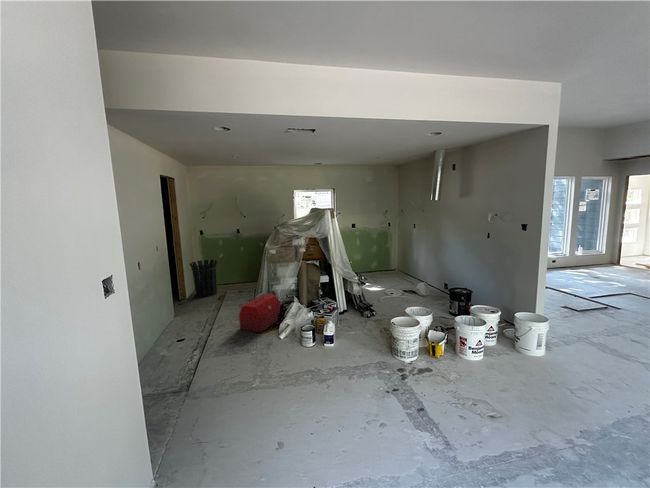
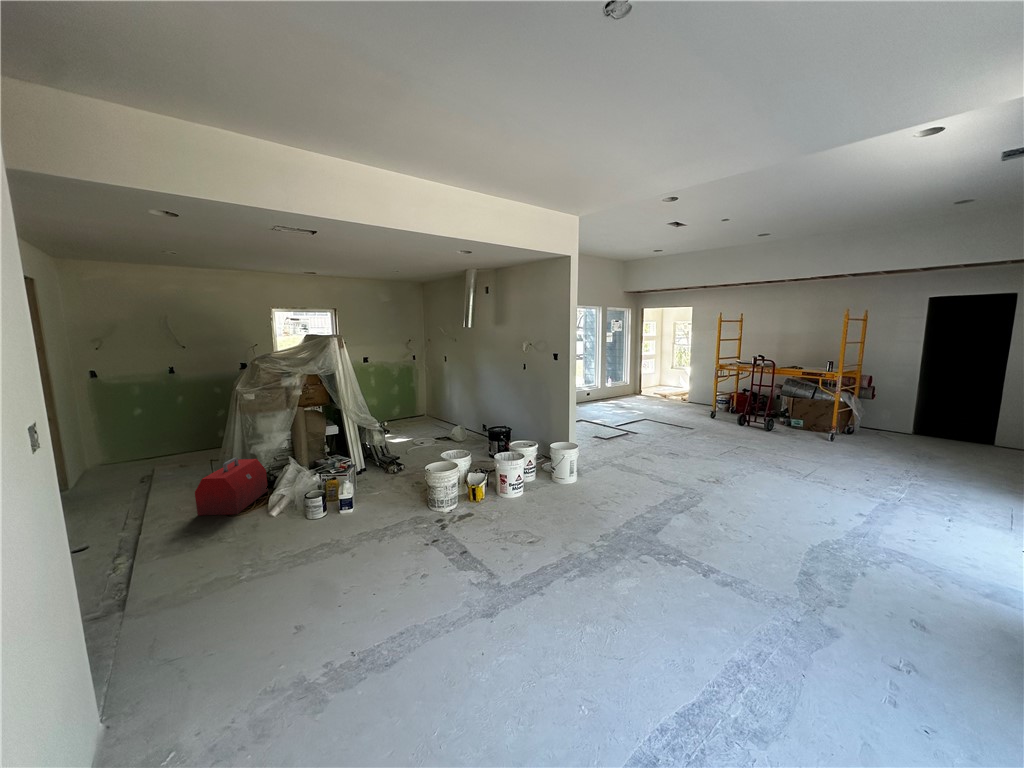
waste bin: present [189,260,218,297] -> none [73,418,137,483]

